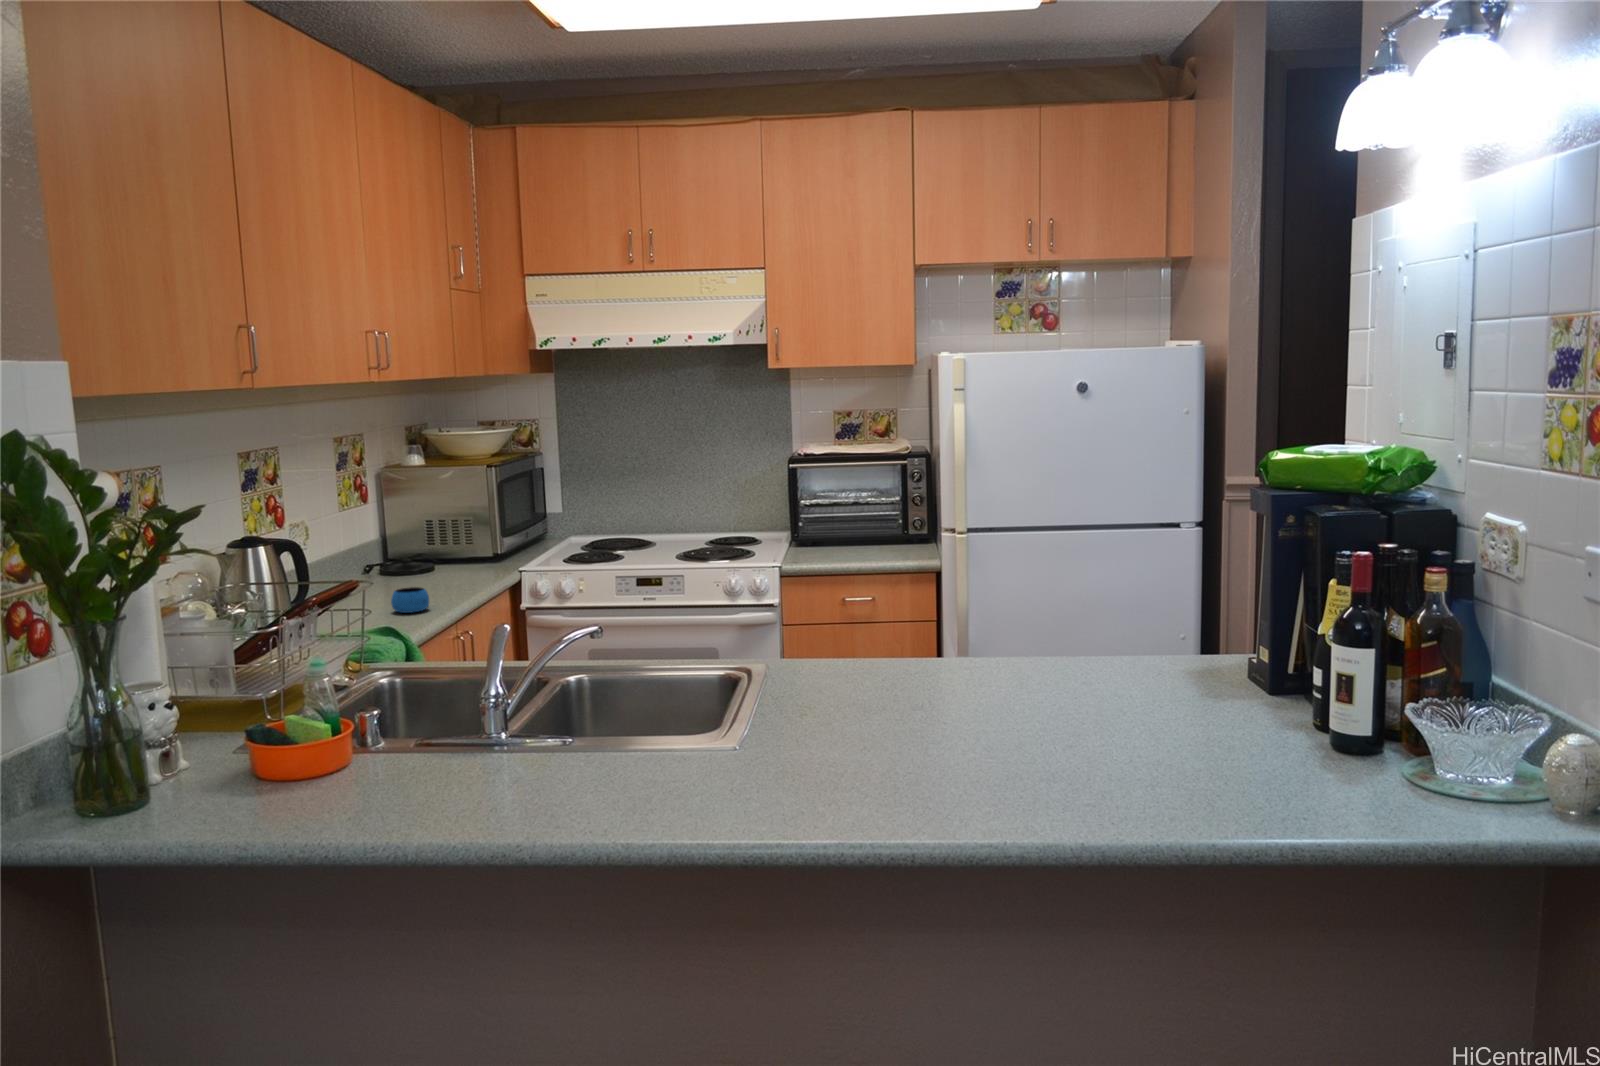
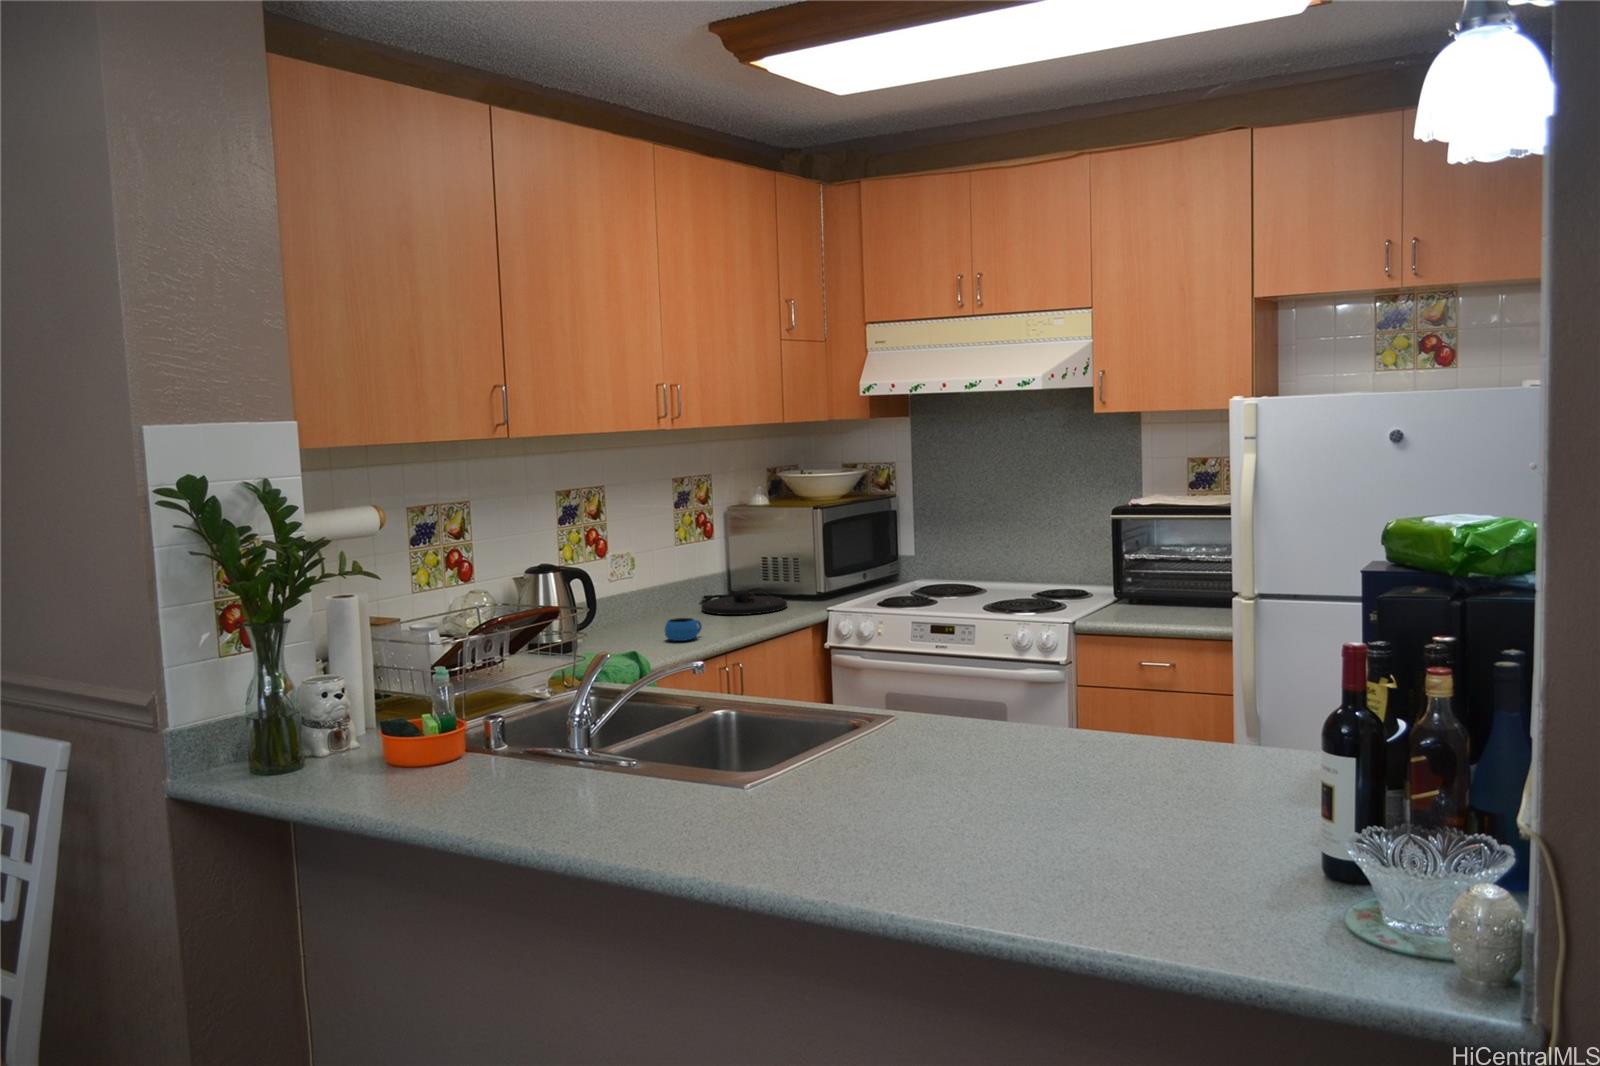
plate: none [381,555,476,583] -> present [701,590,787,615]

